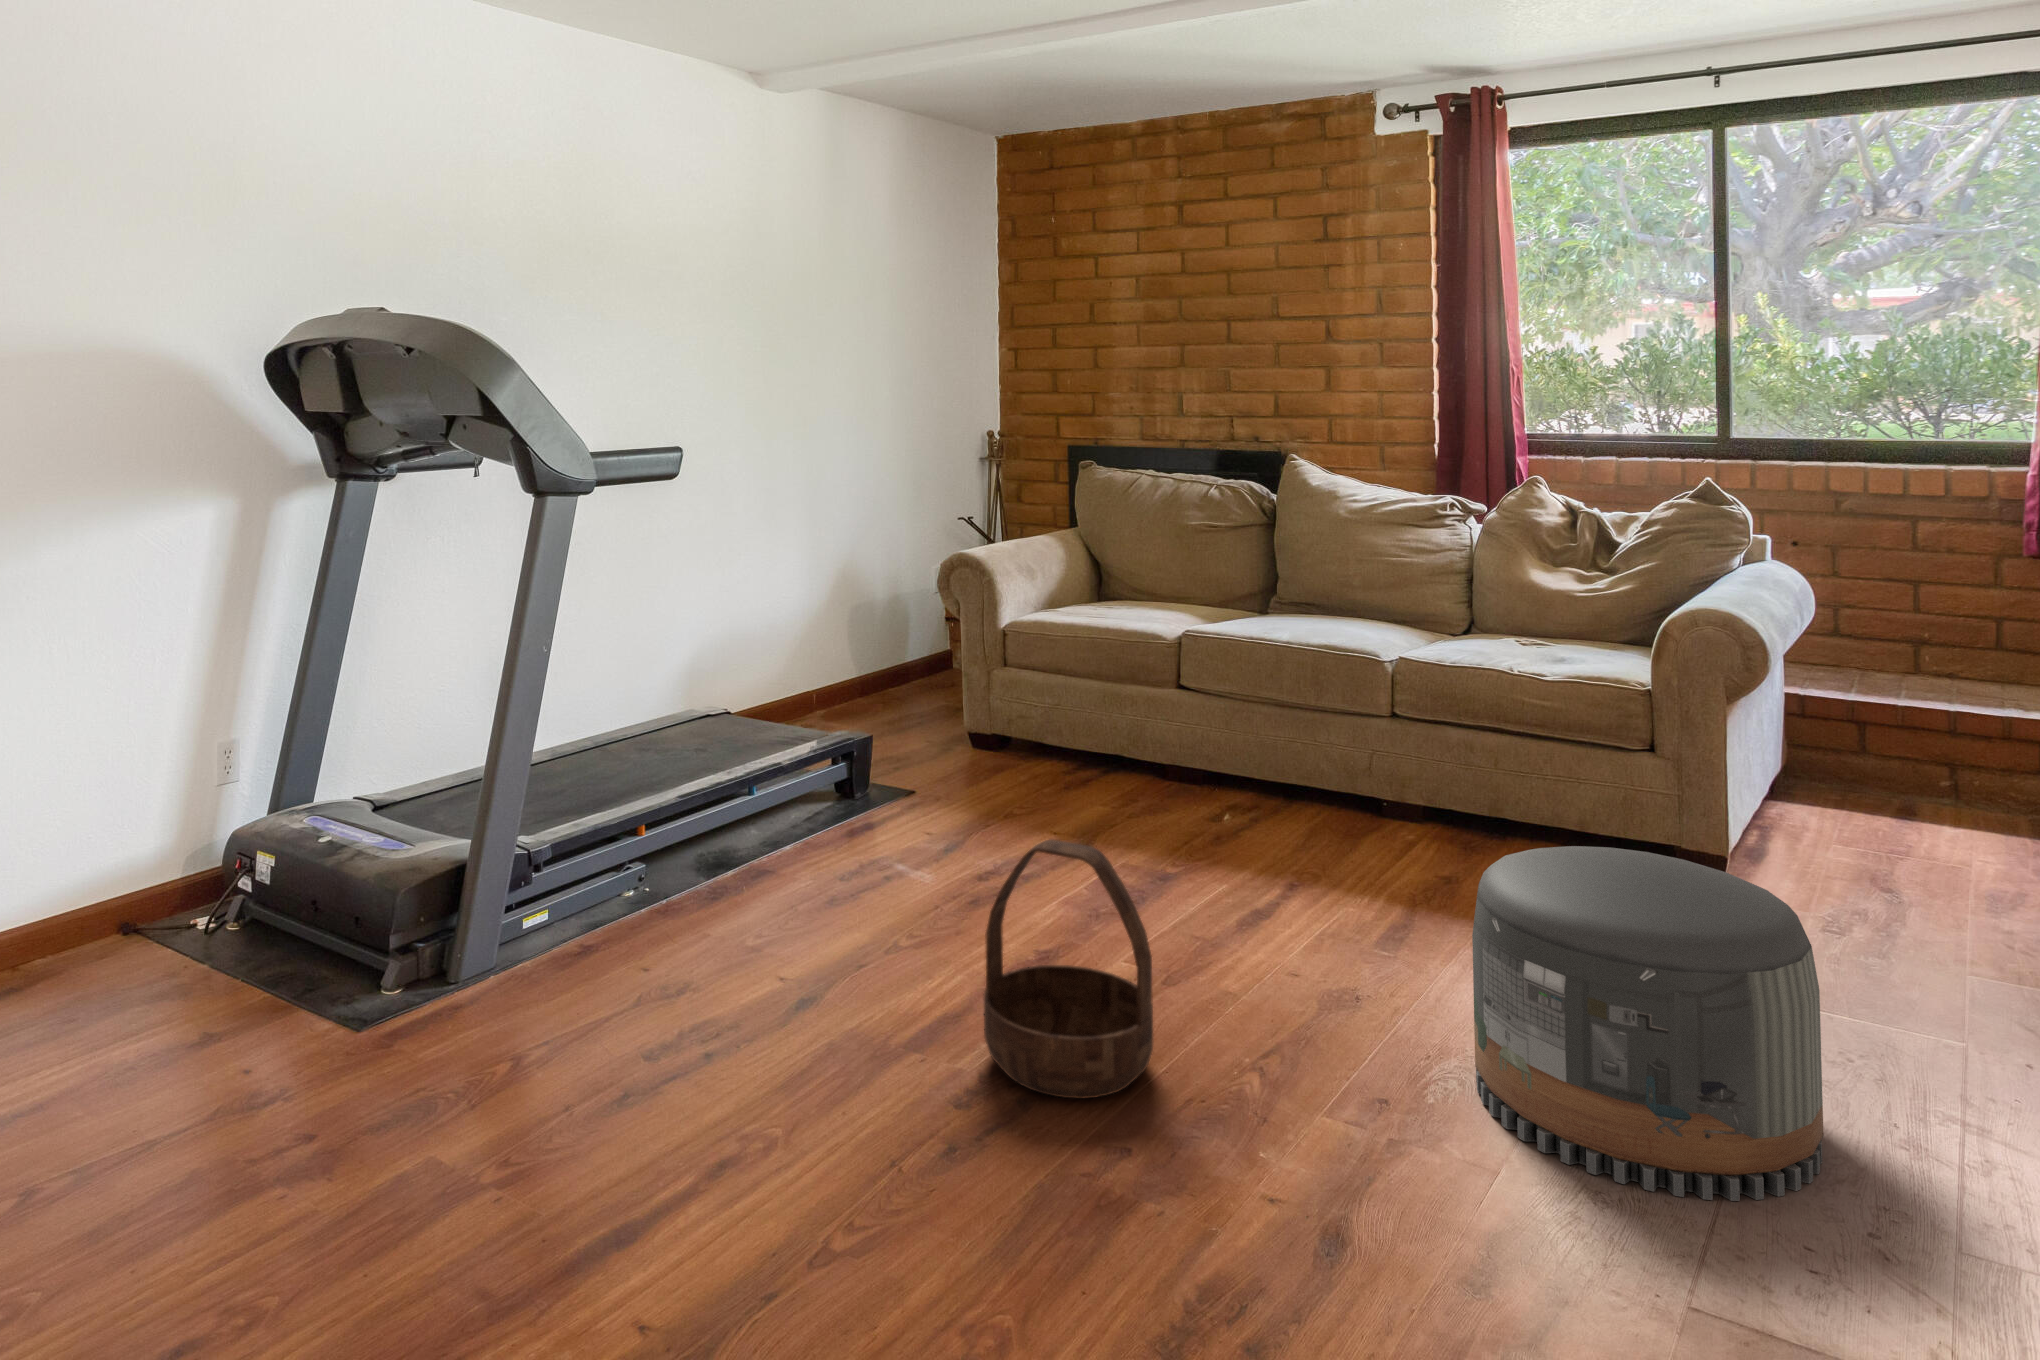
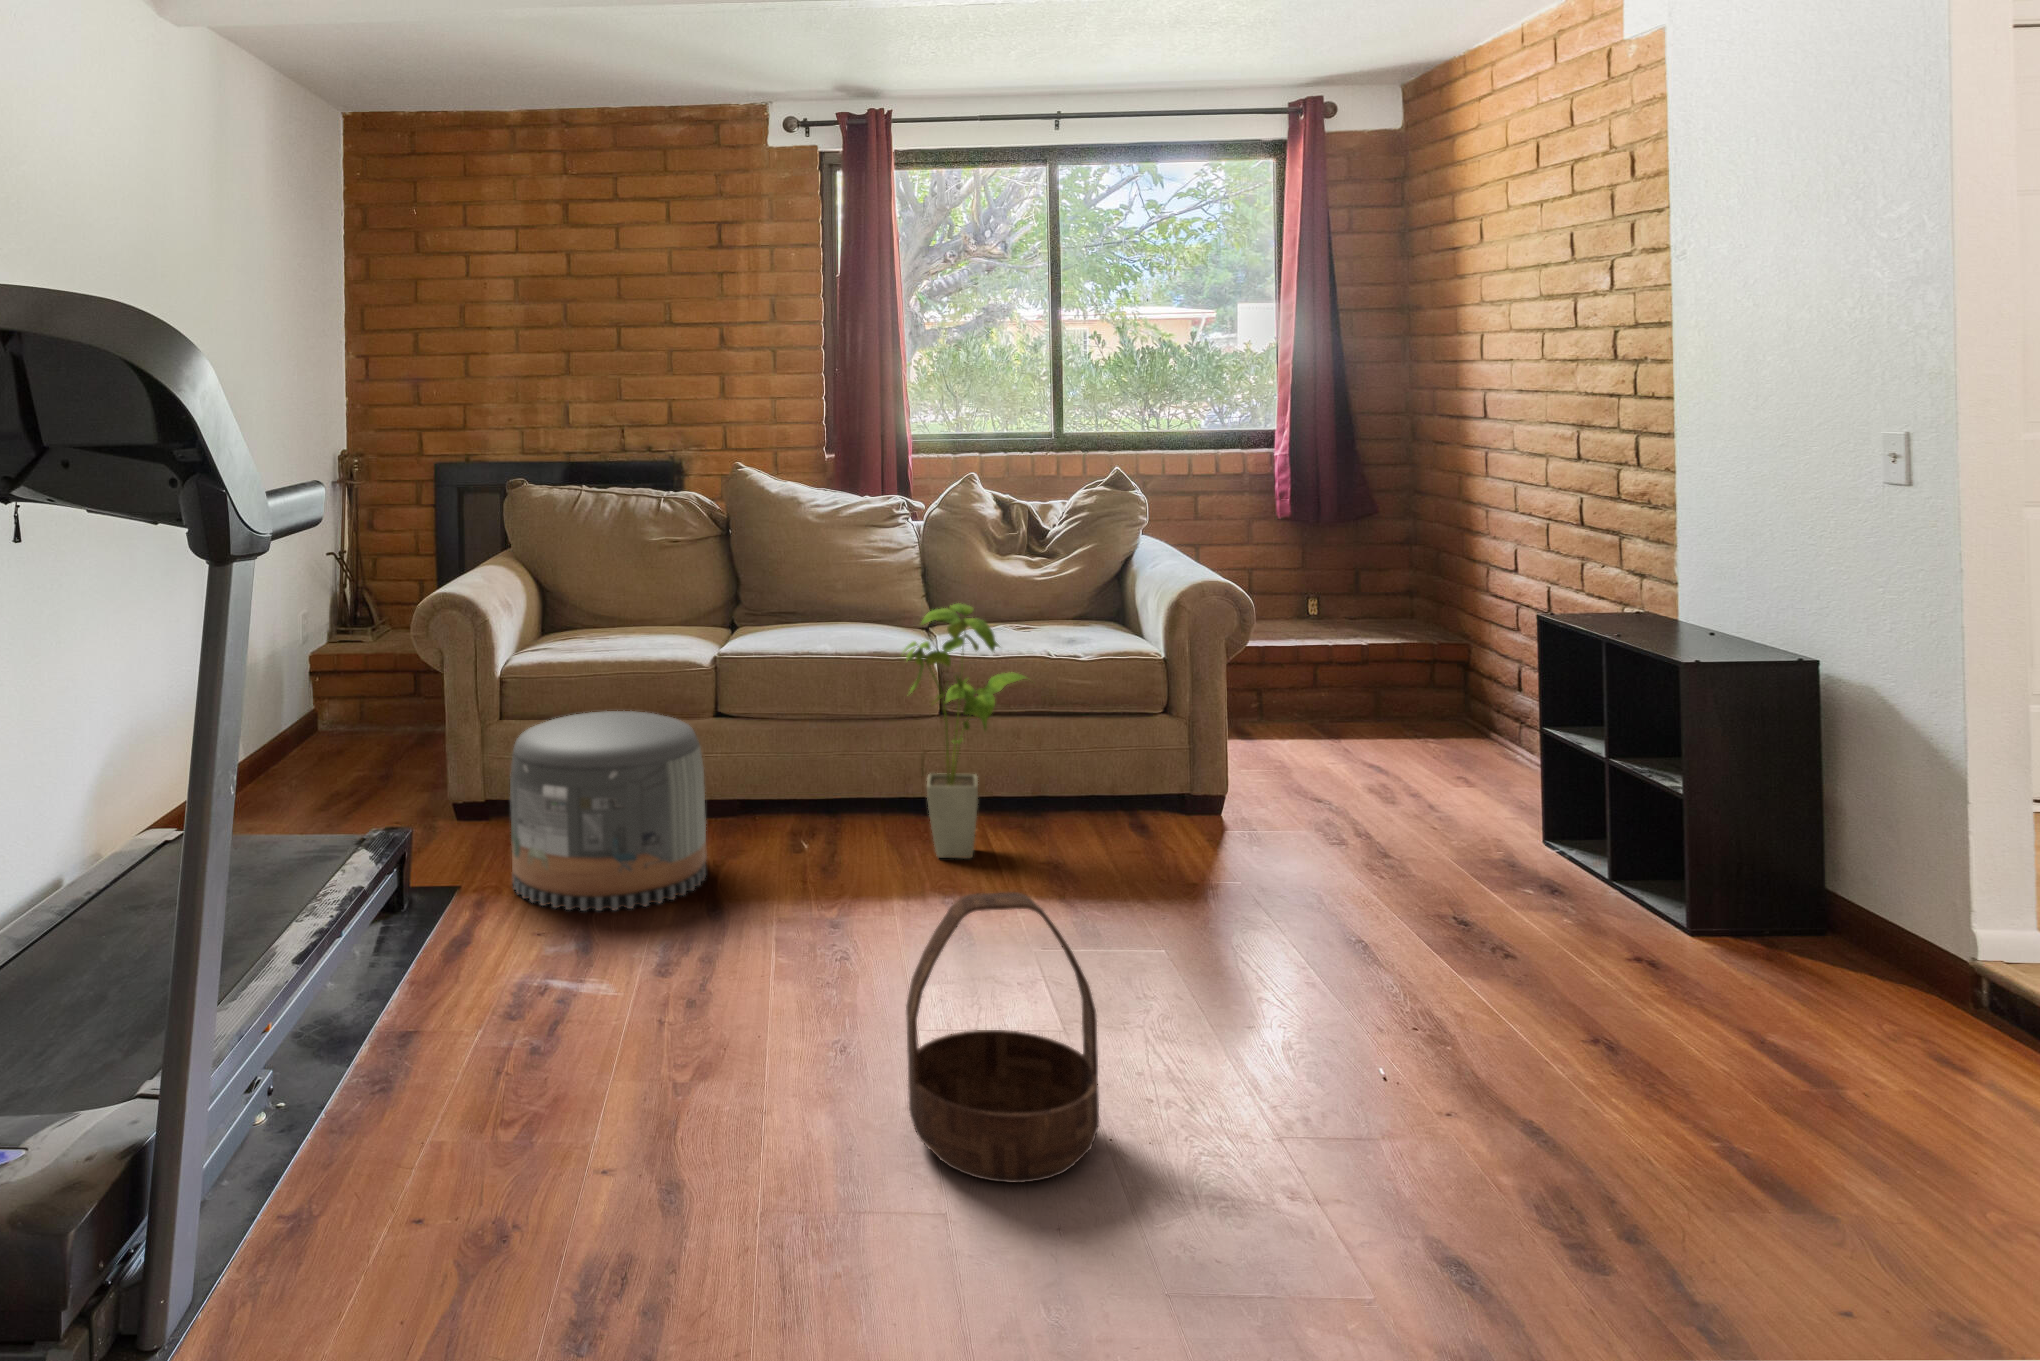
house plant: none [1311,601,1459,857] -> present [904,603,1026,859]
pouf: present [1472,846,1823,1201] -> present [510,711,707,911]

